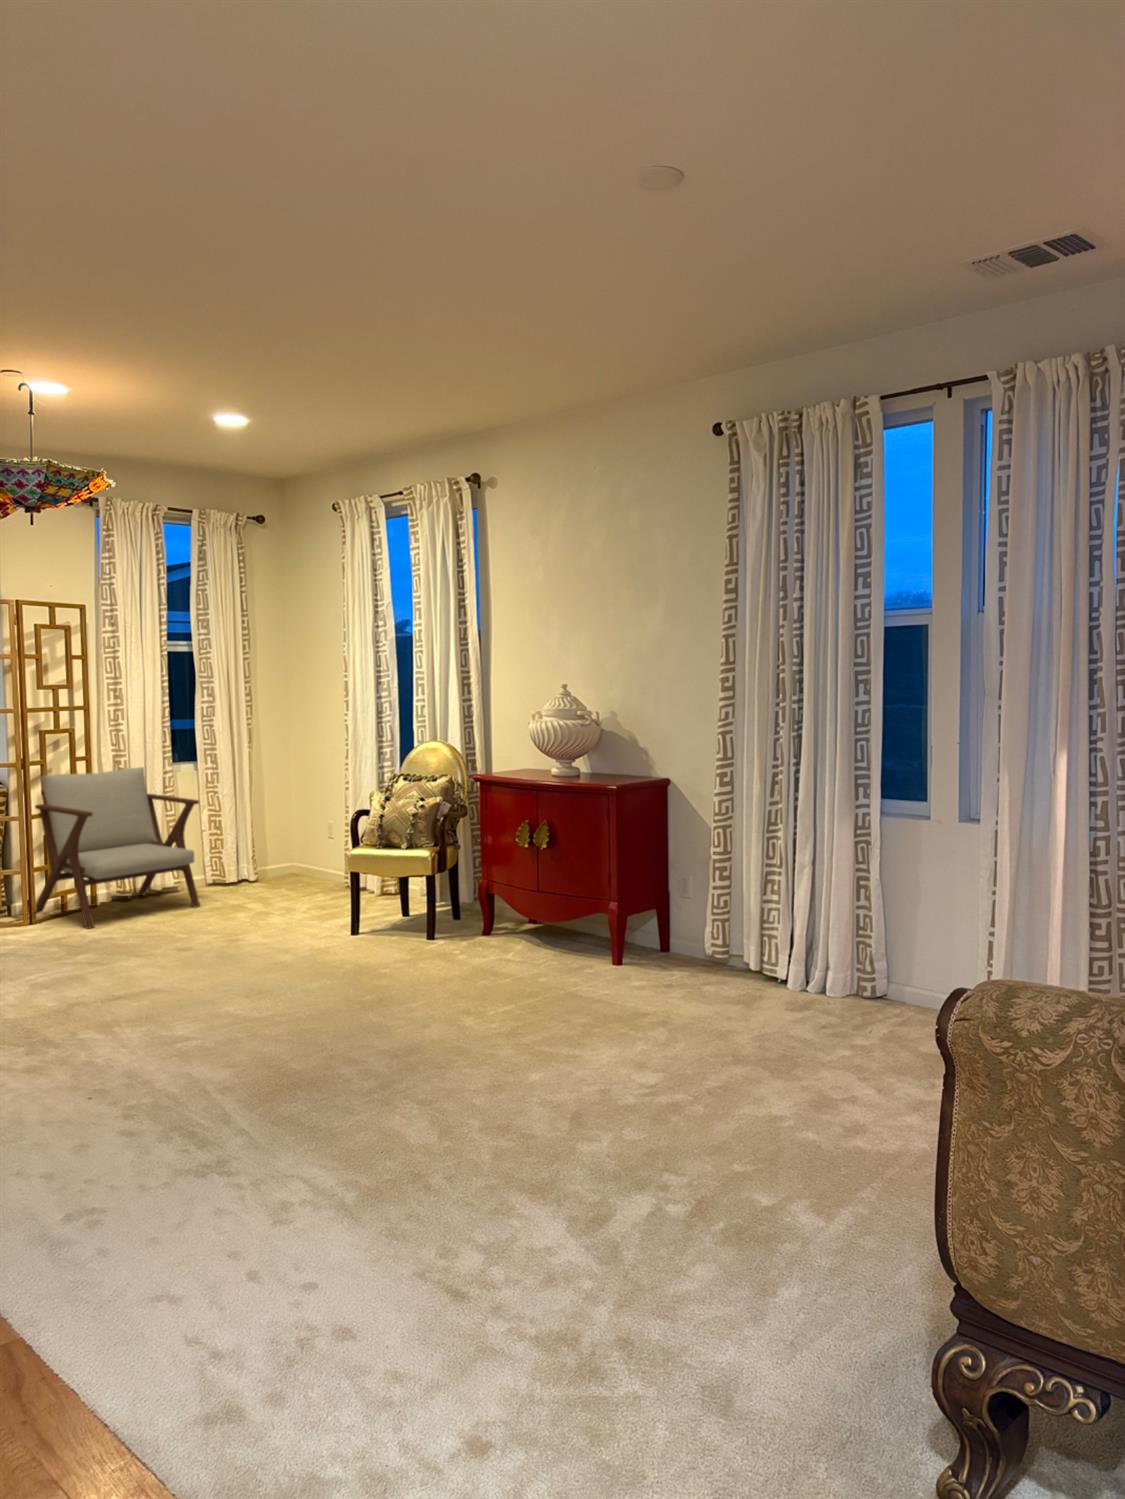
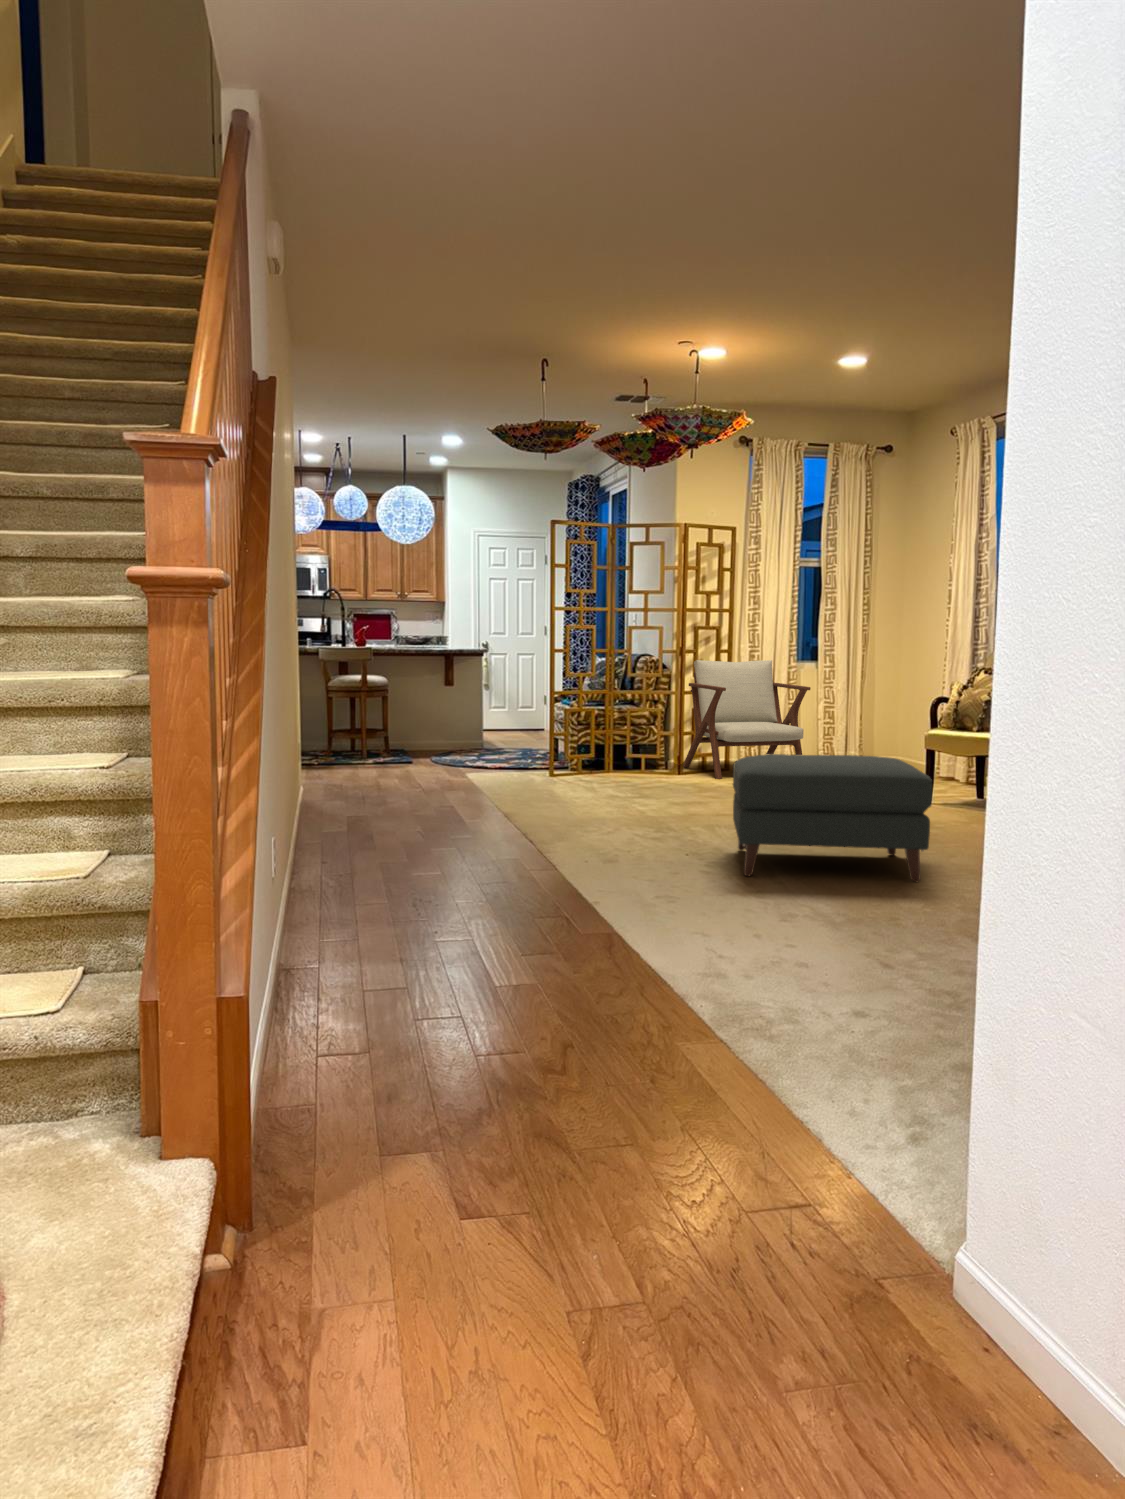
ottoman: none [153,923,430,1135] -> present [733,754,932,882]

